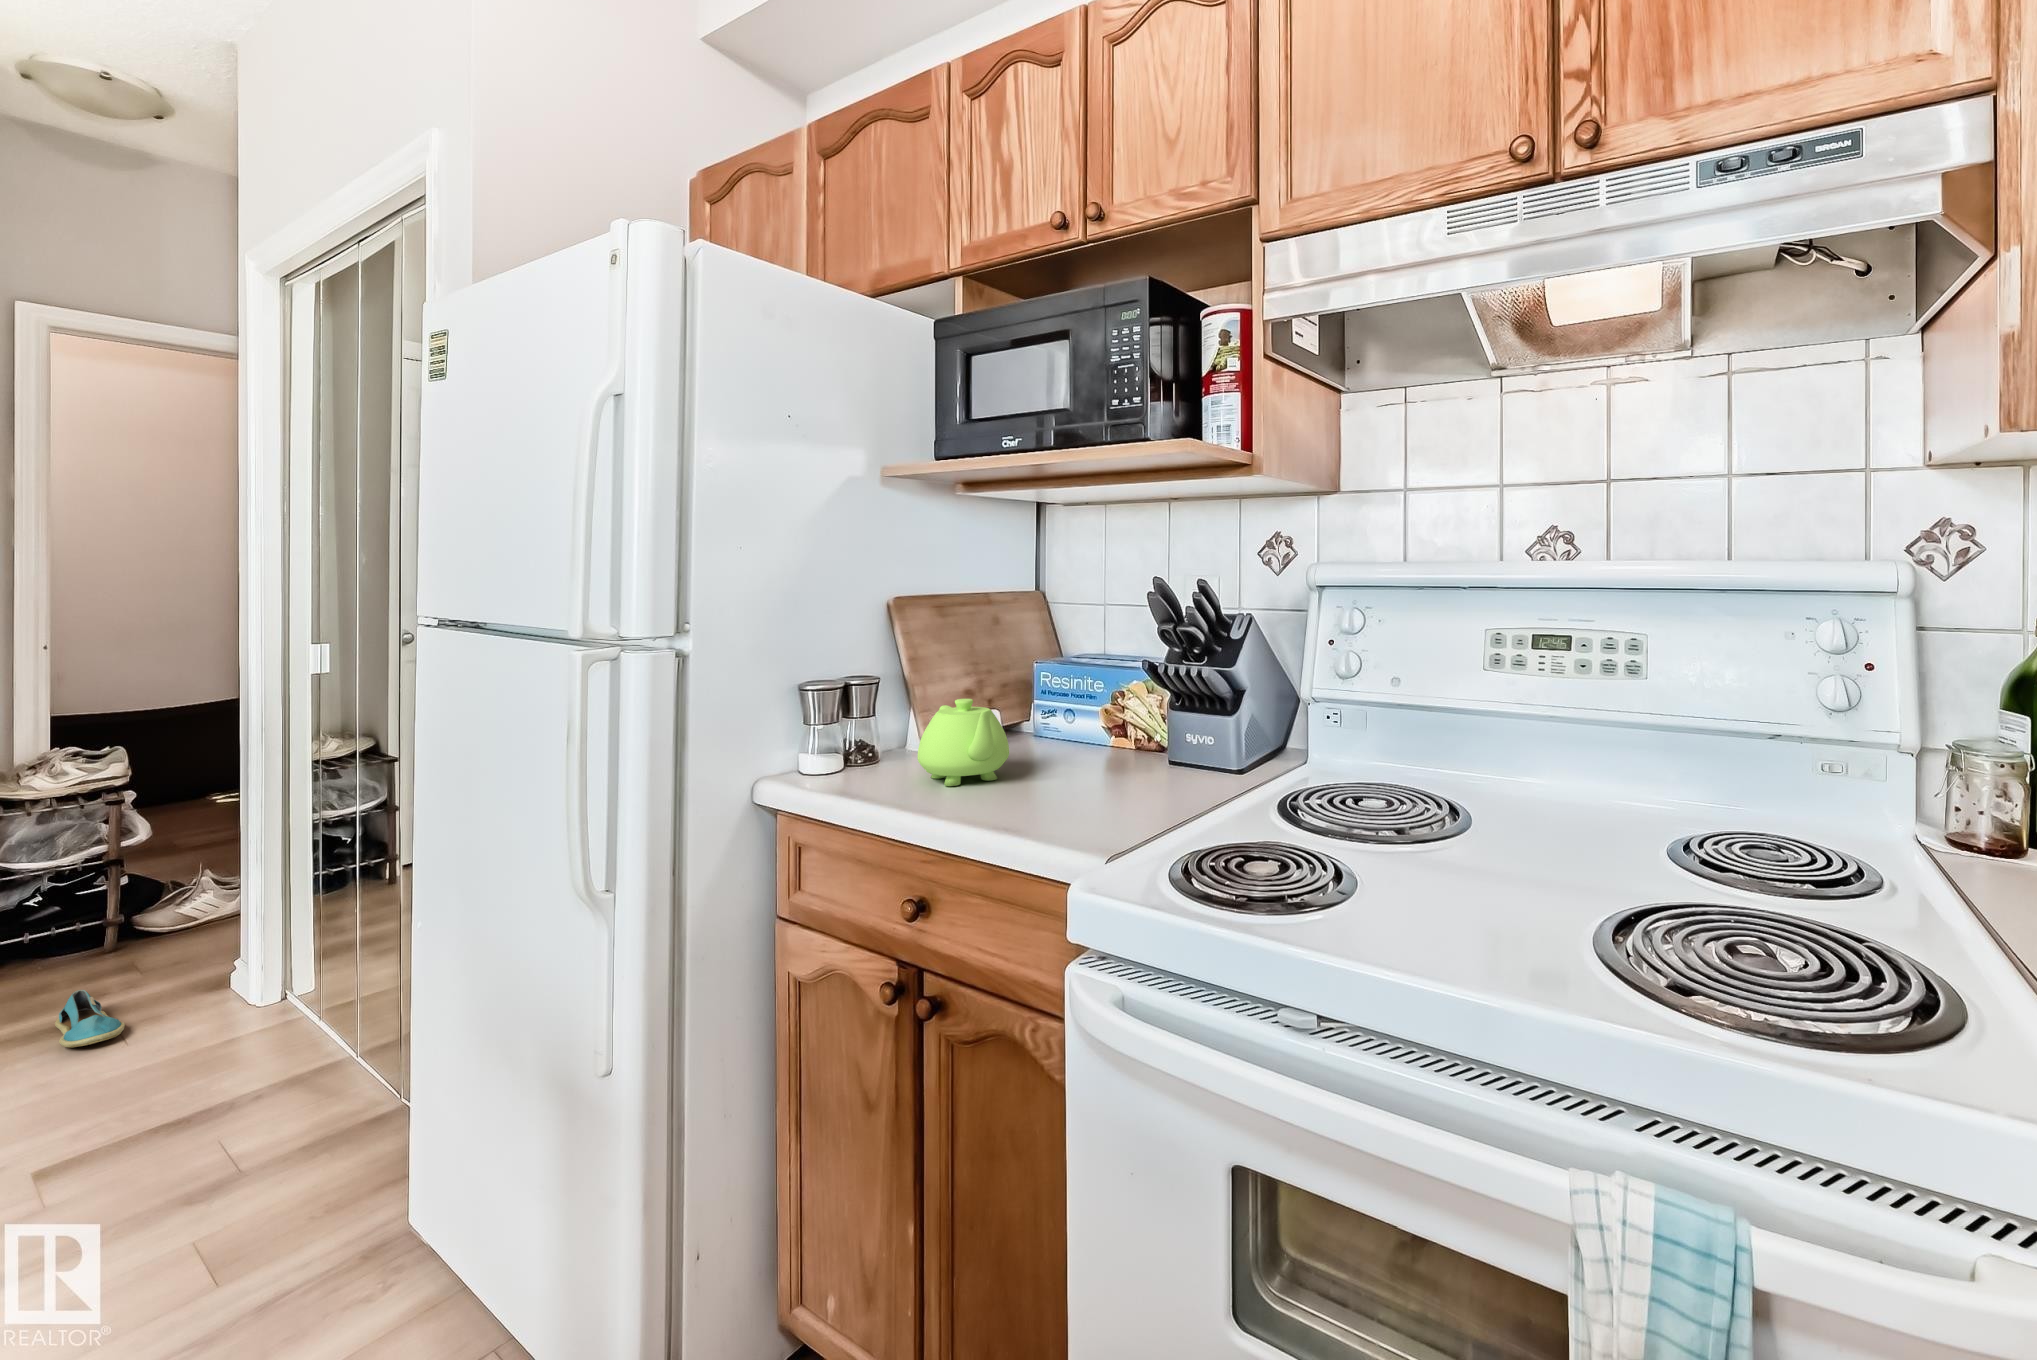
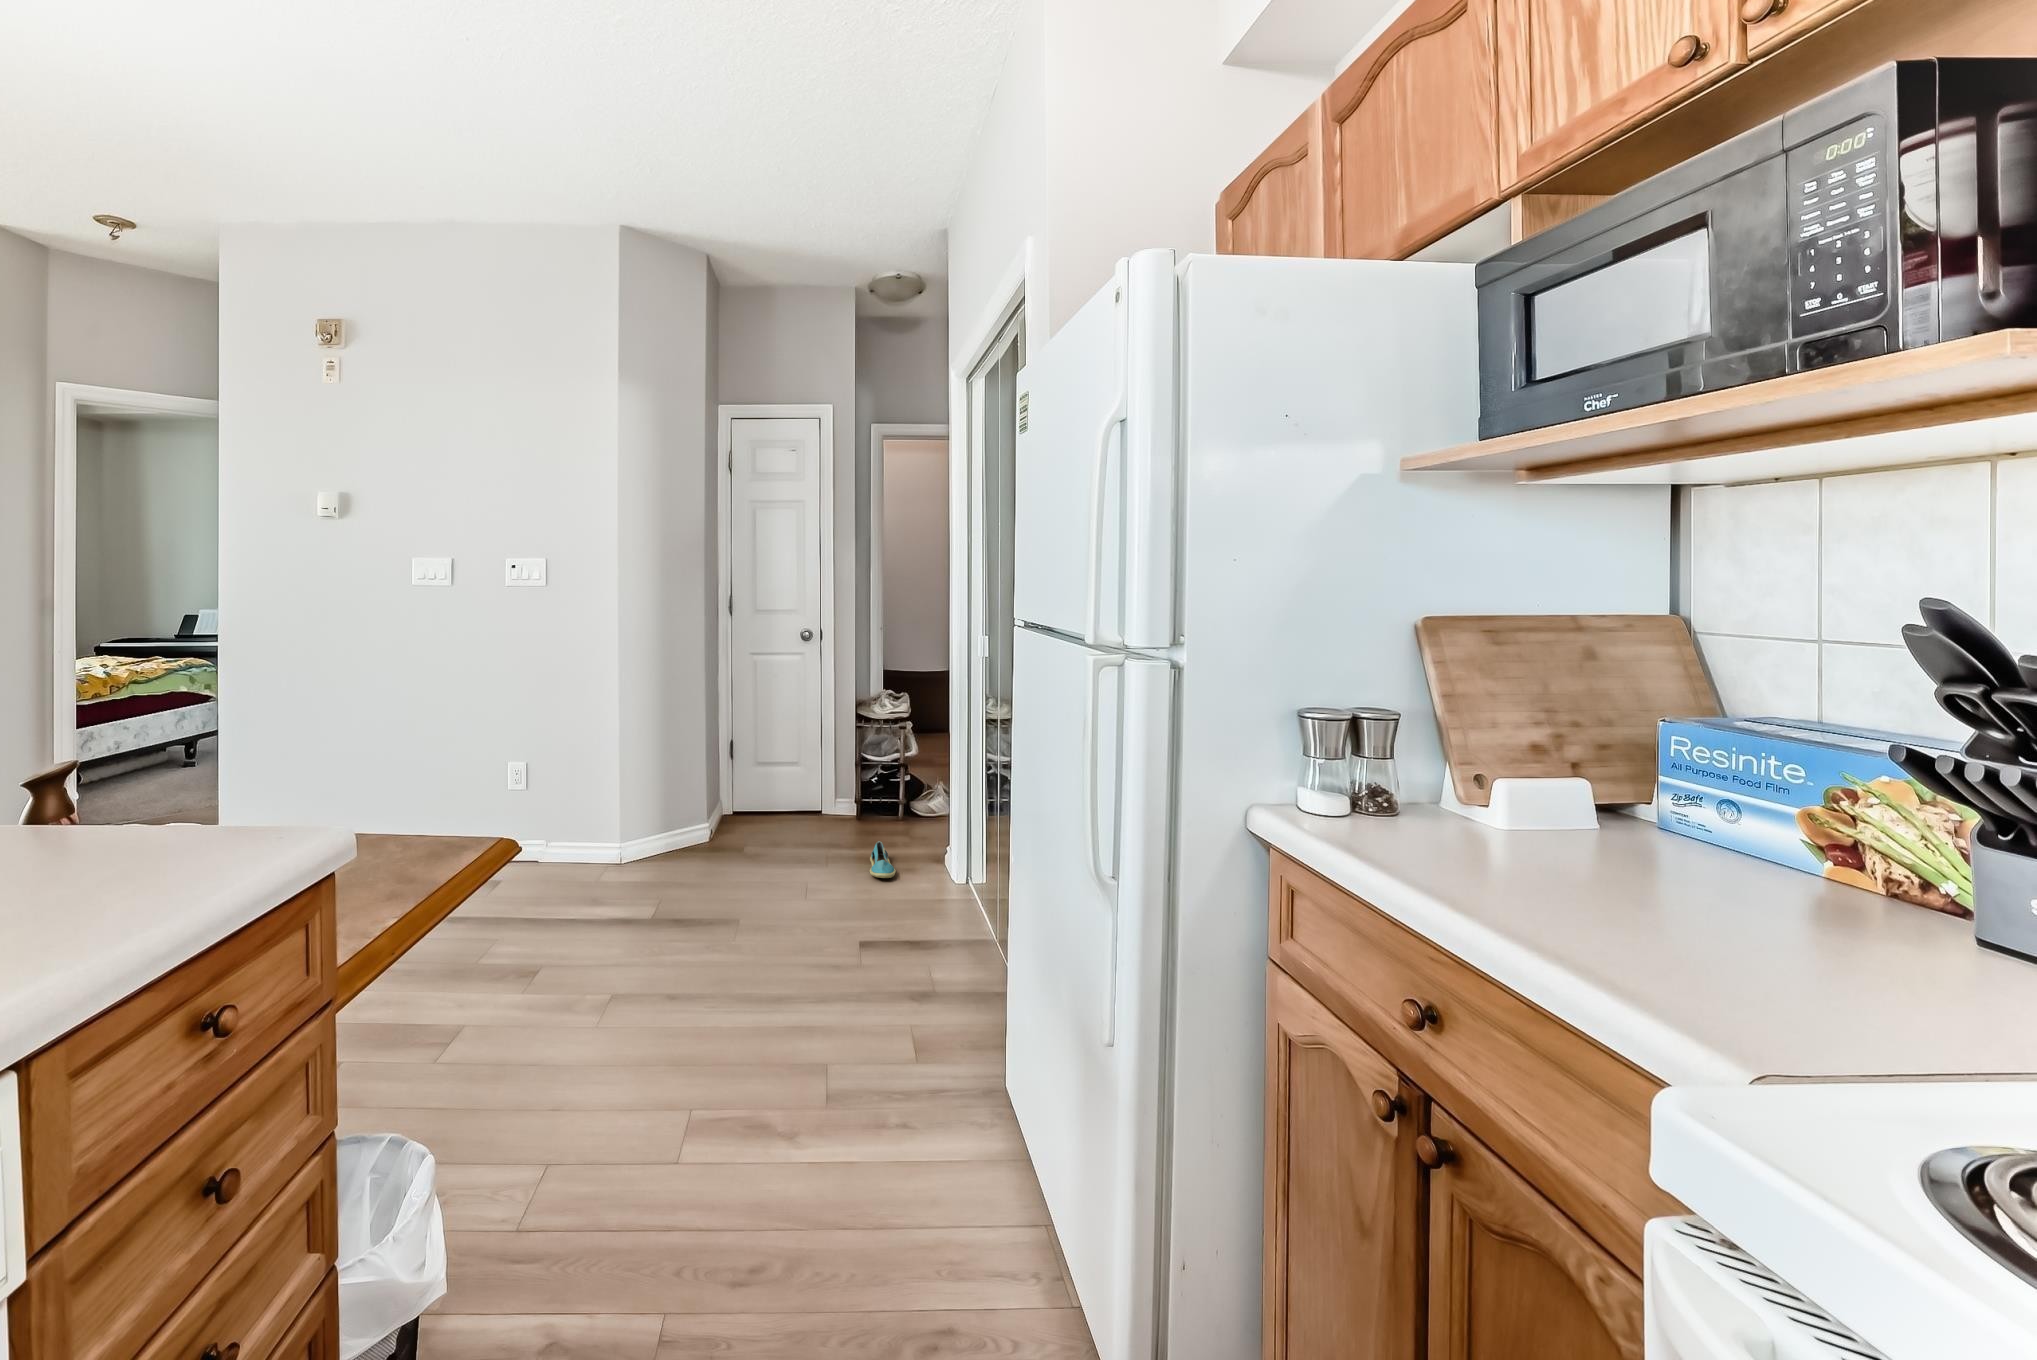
teapot: present [917,699,1009,786] -> none [1443,755,1594,878]

